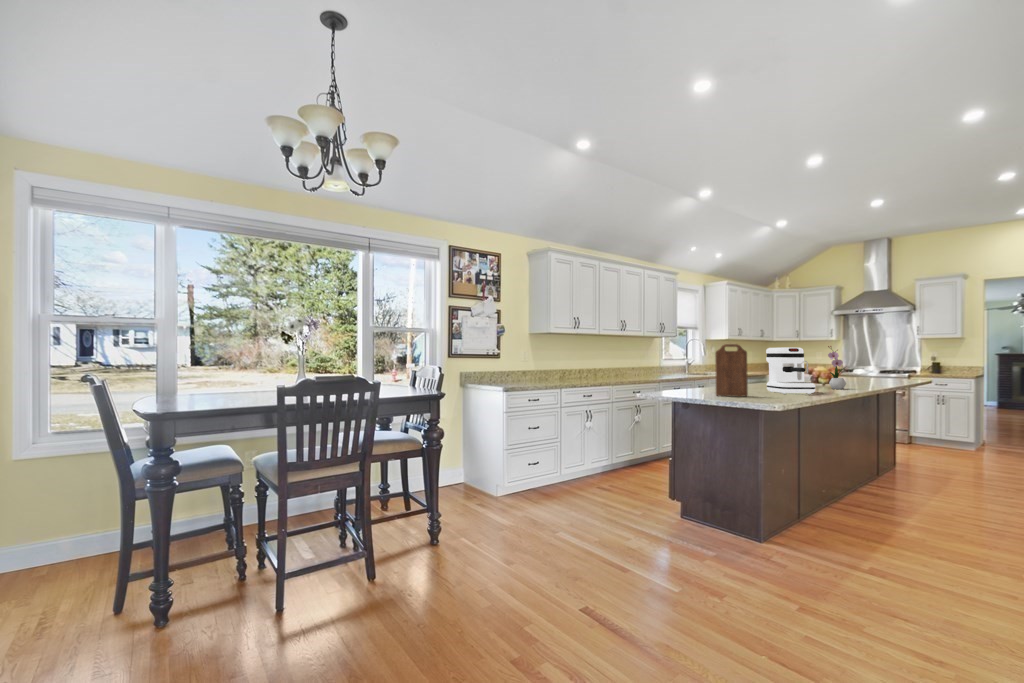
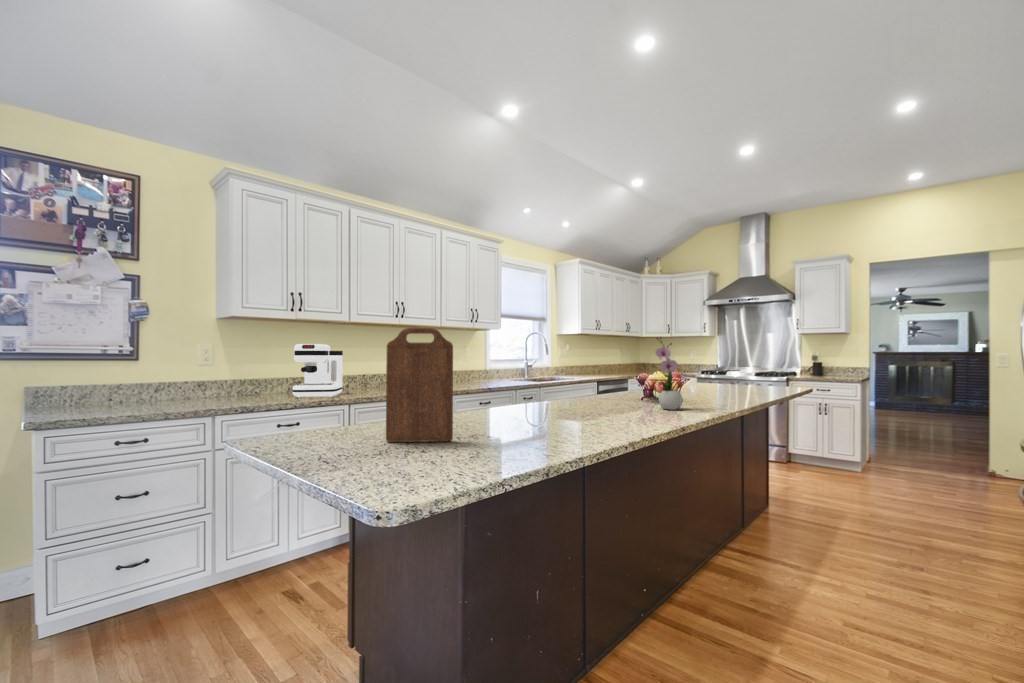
coffee maker: present [766,348,815,394] -> present [292,344,343,398]

